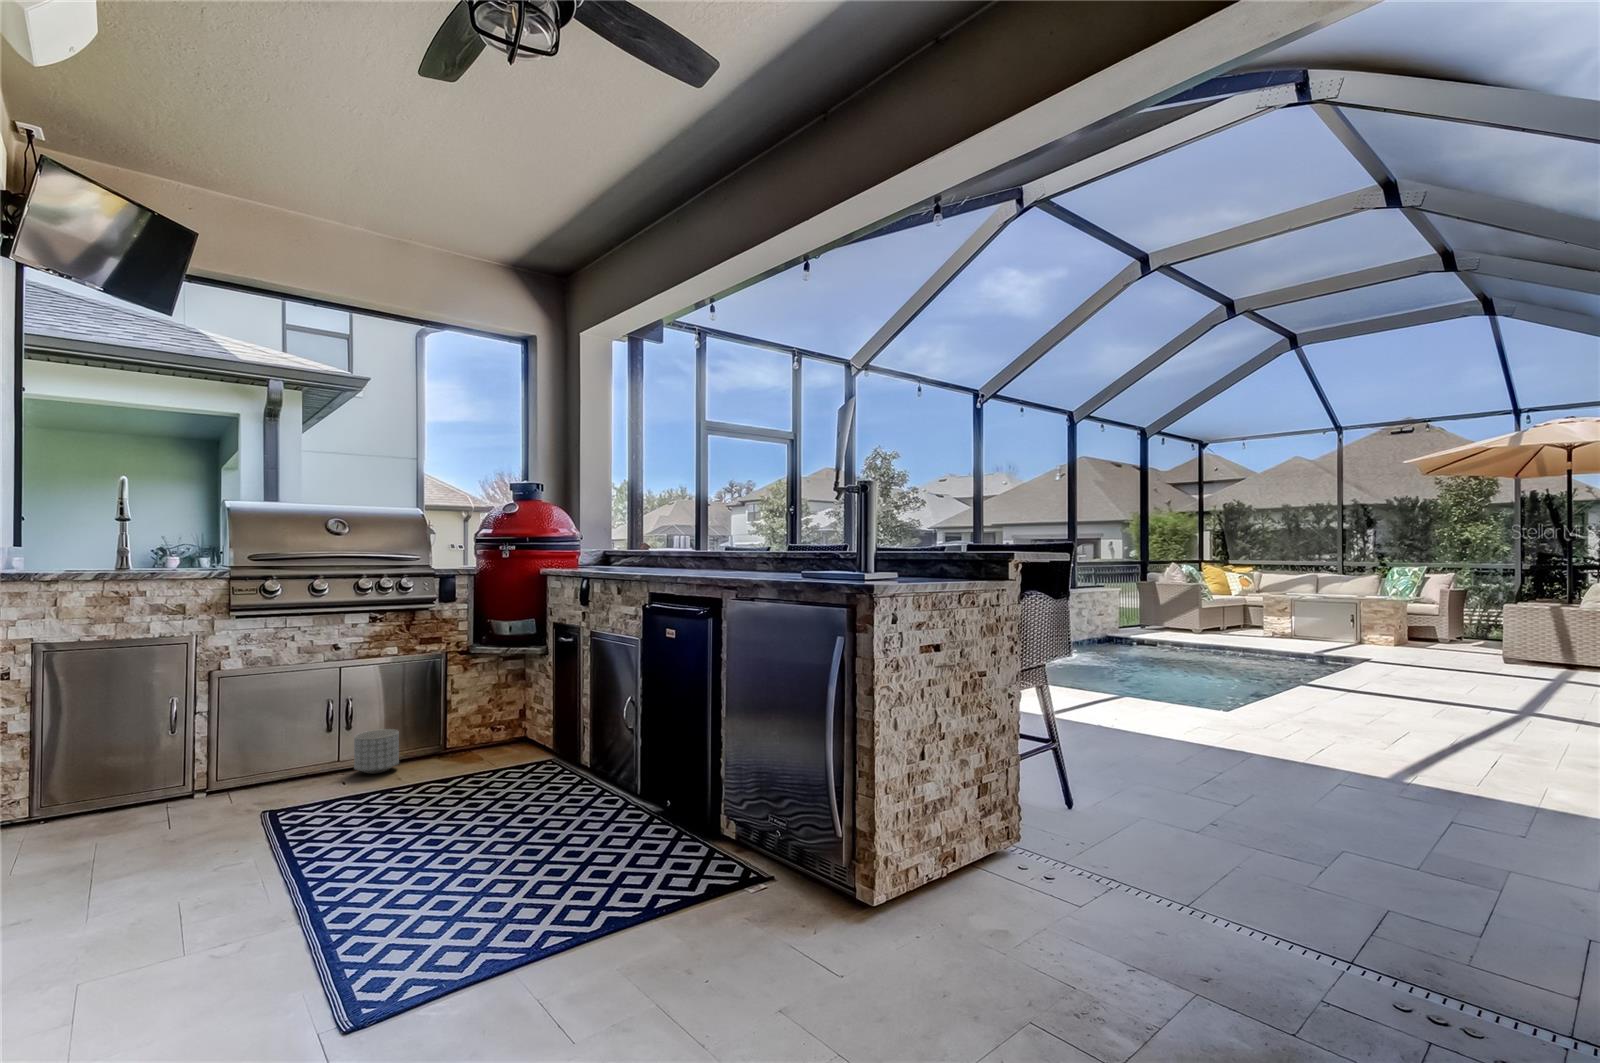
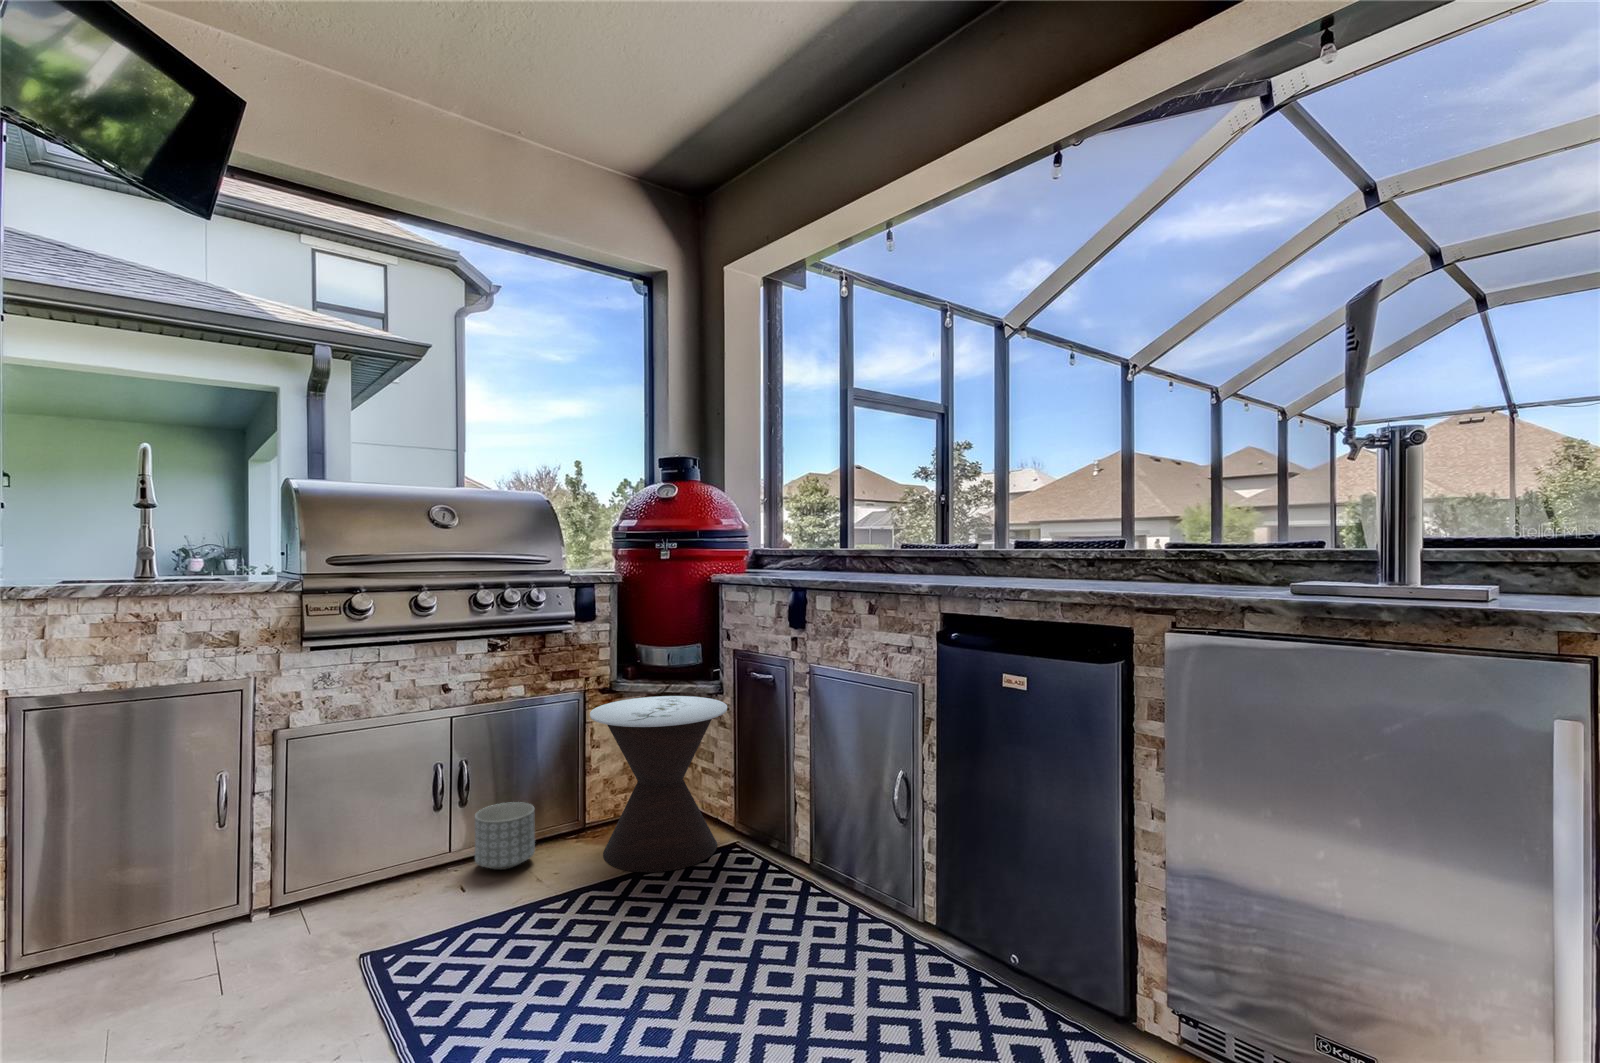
side table: none [439,657,543,776] -> present [590,696,727,872]

